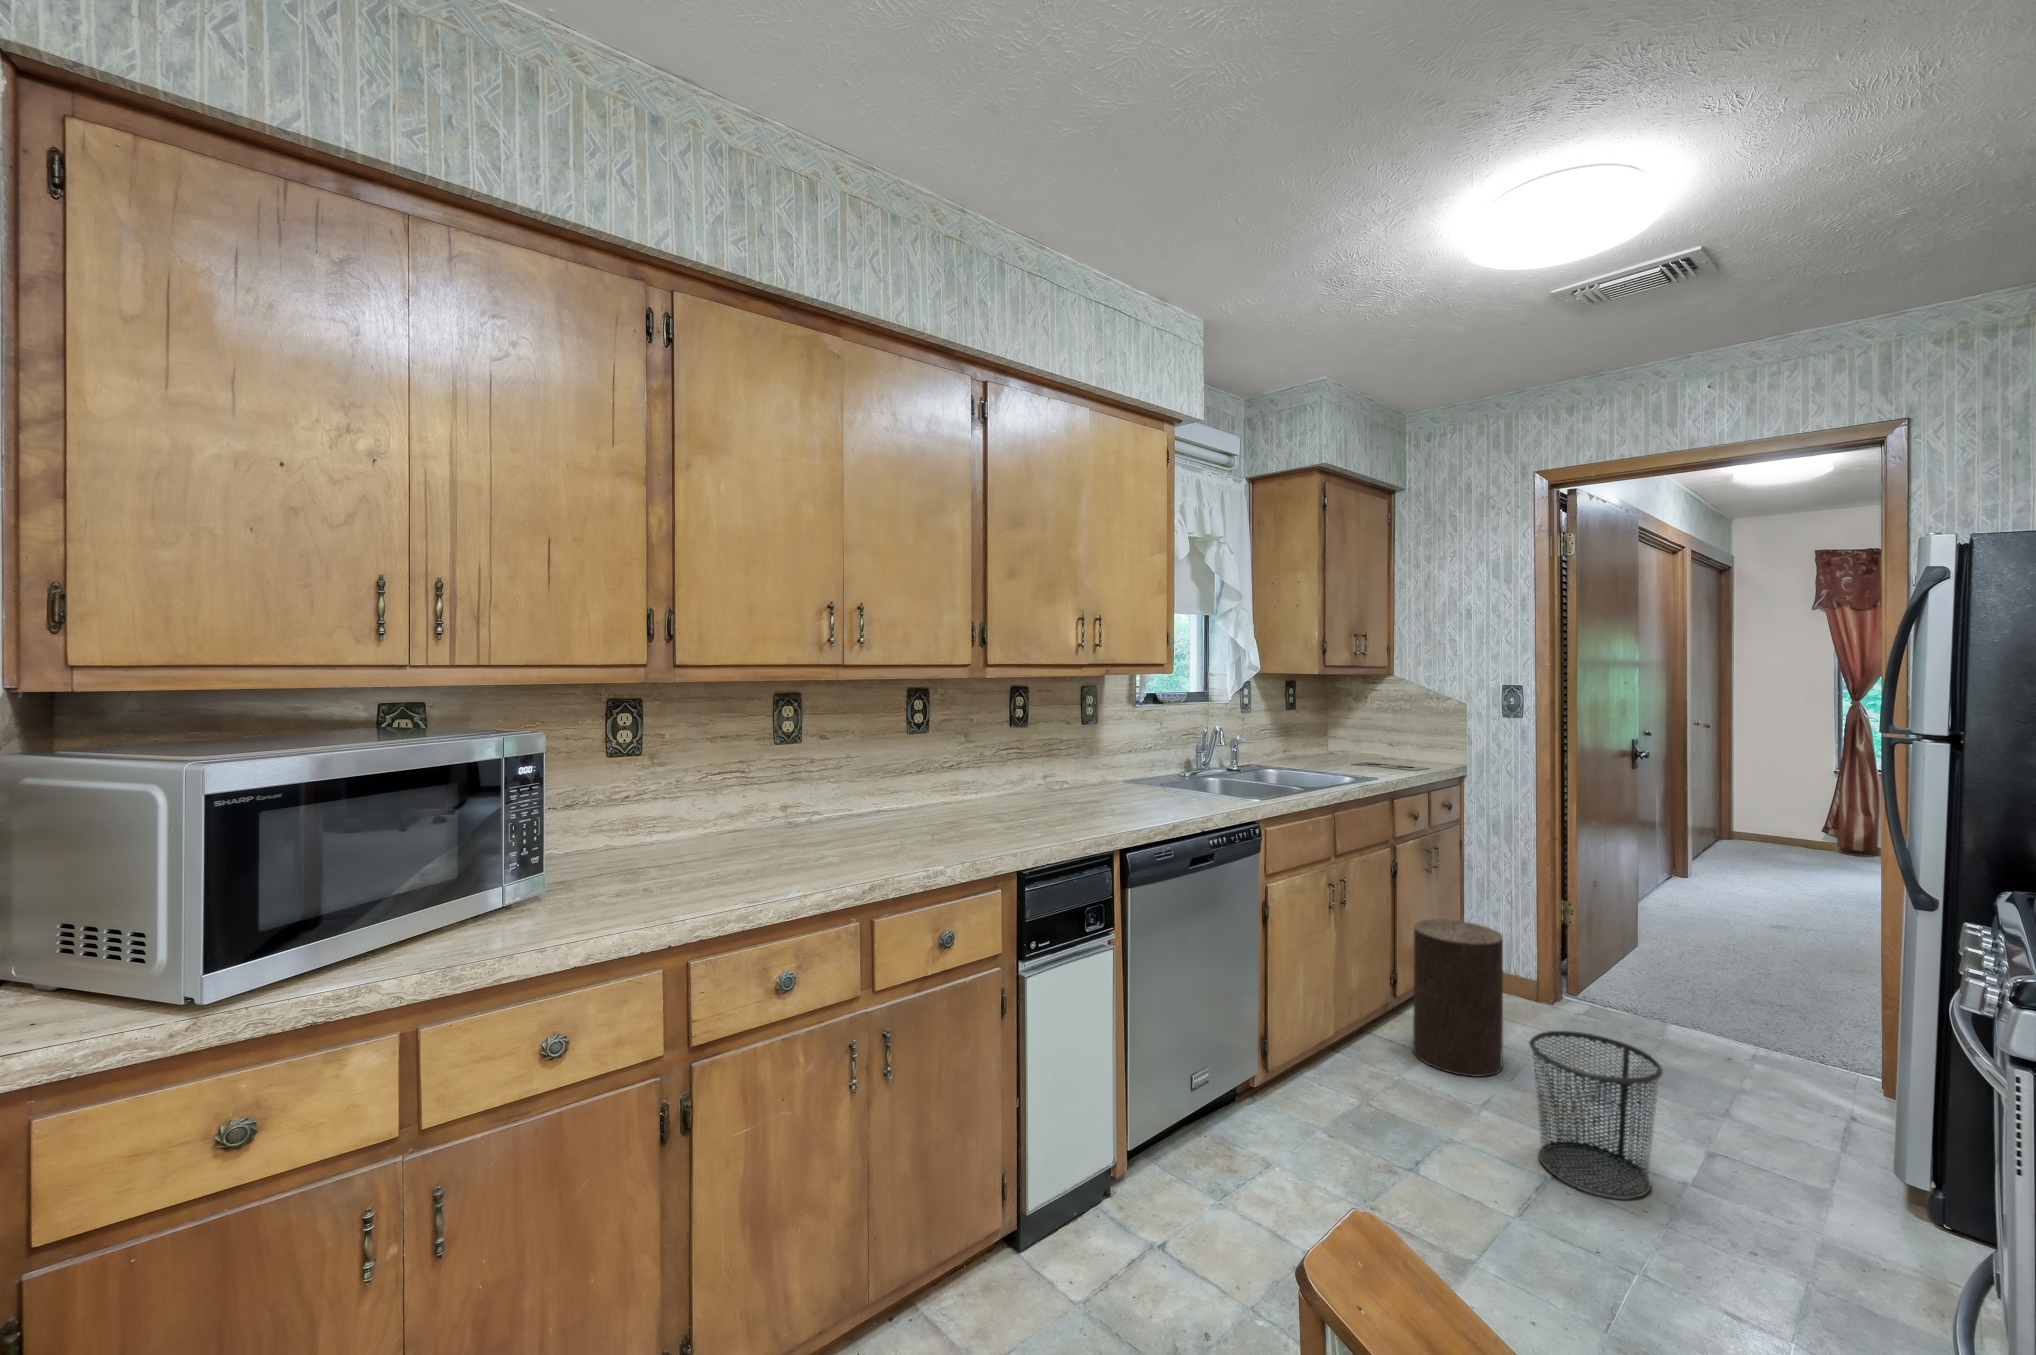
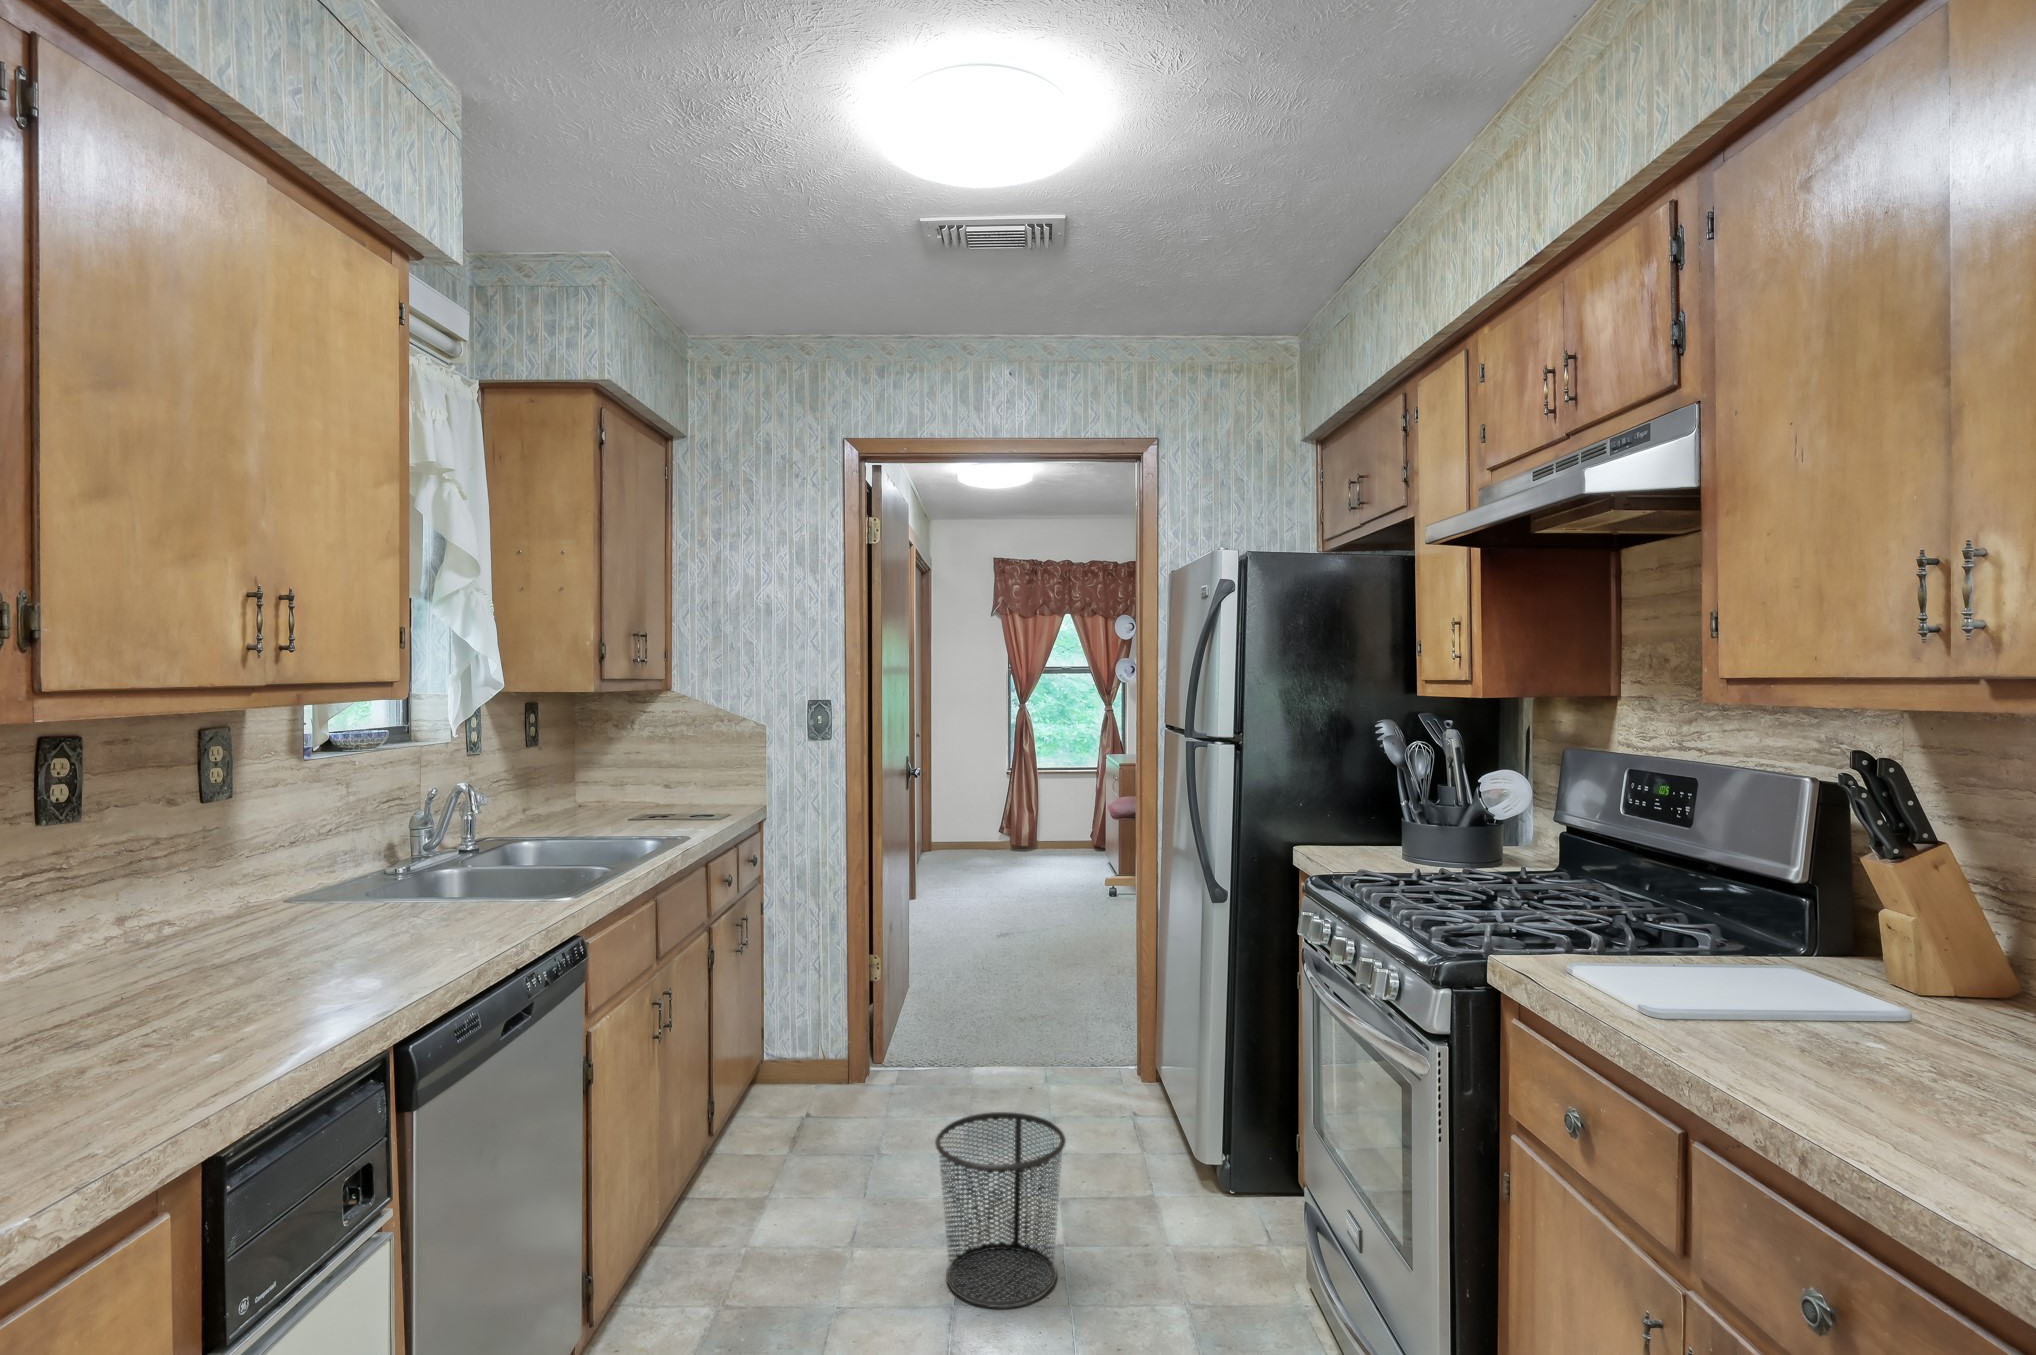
stool: present [1413,920,1503,1077] -> none [755,1009,862,1217]

